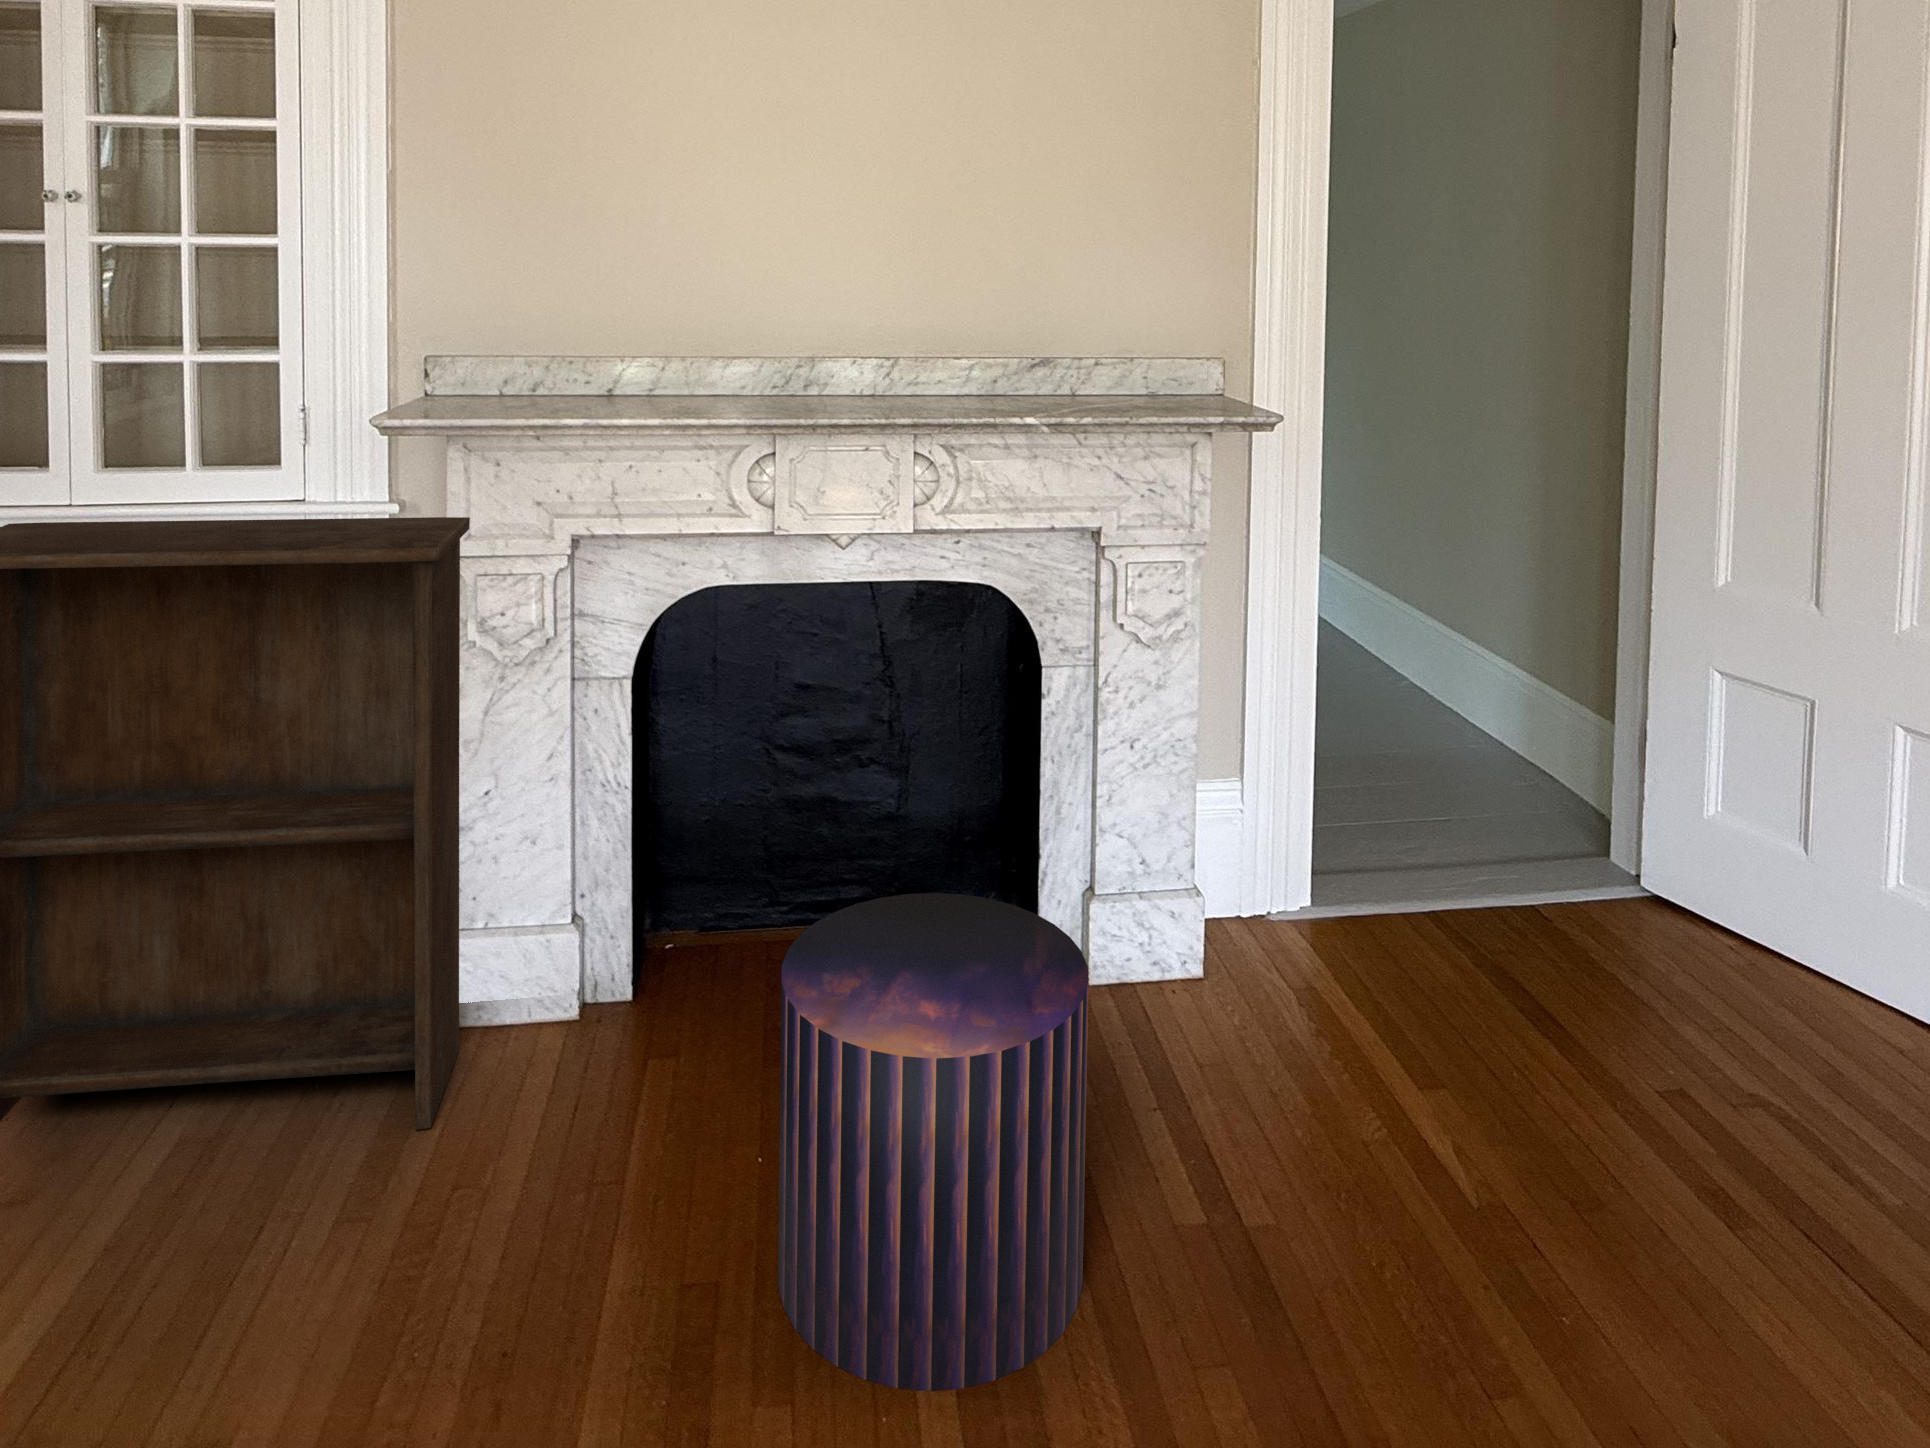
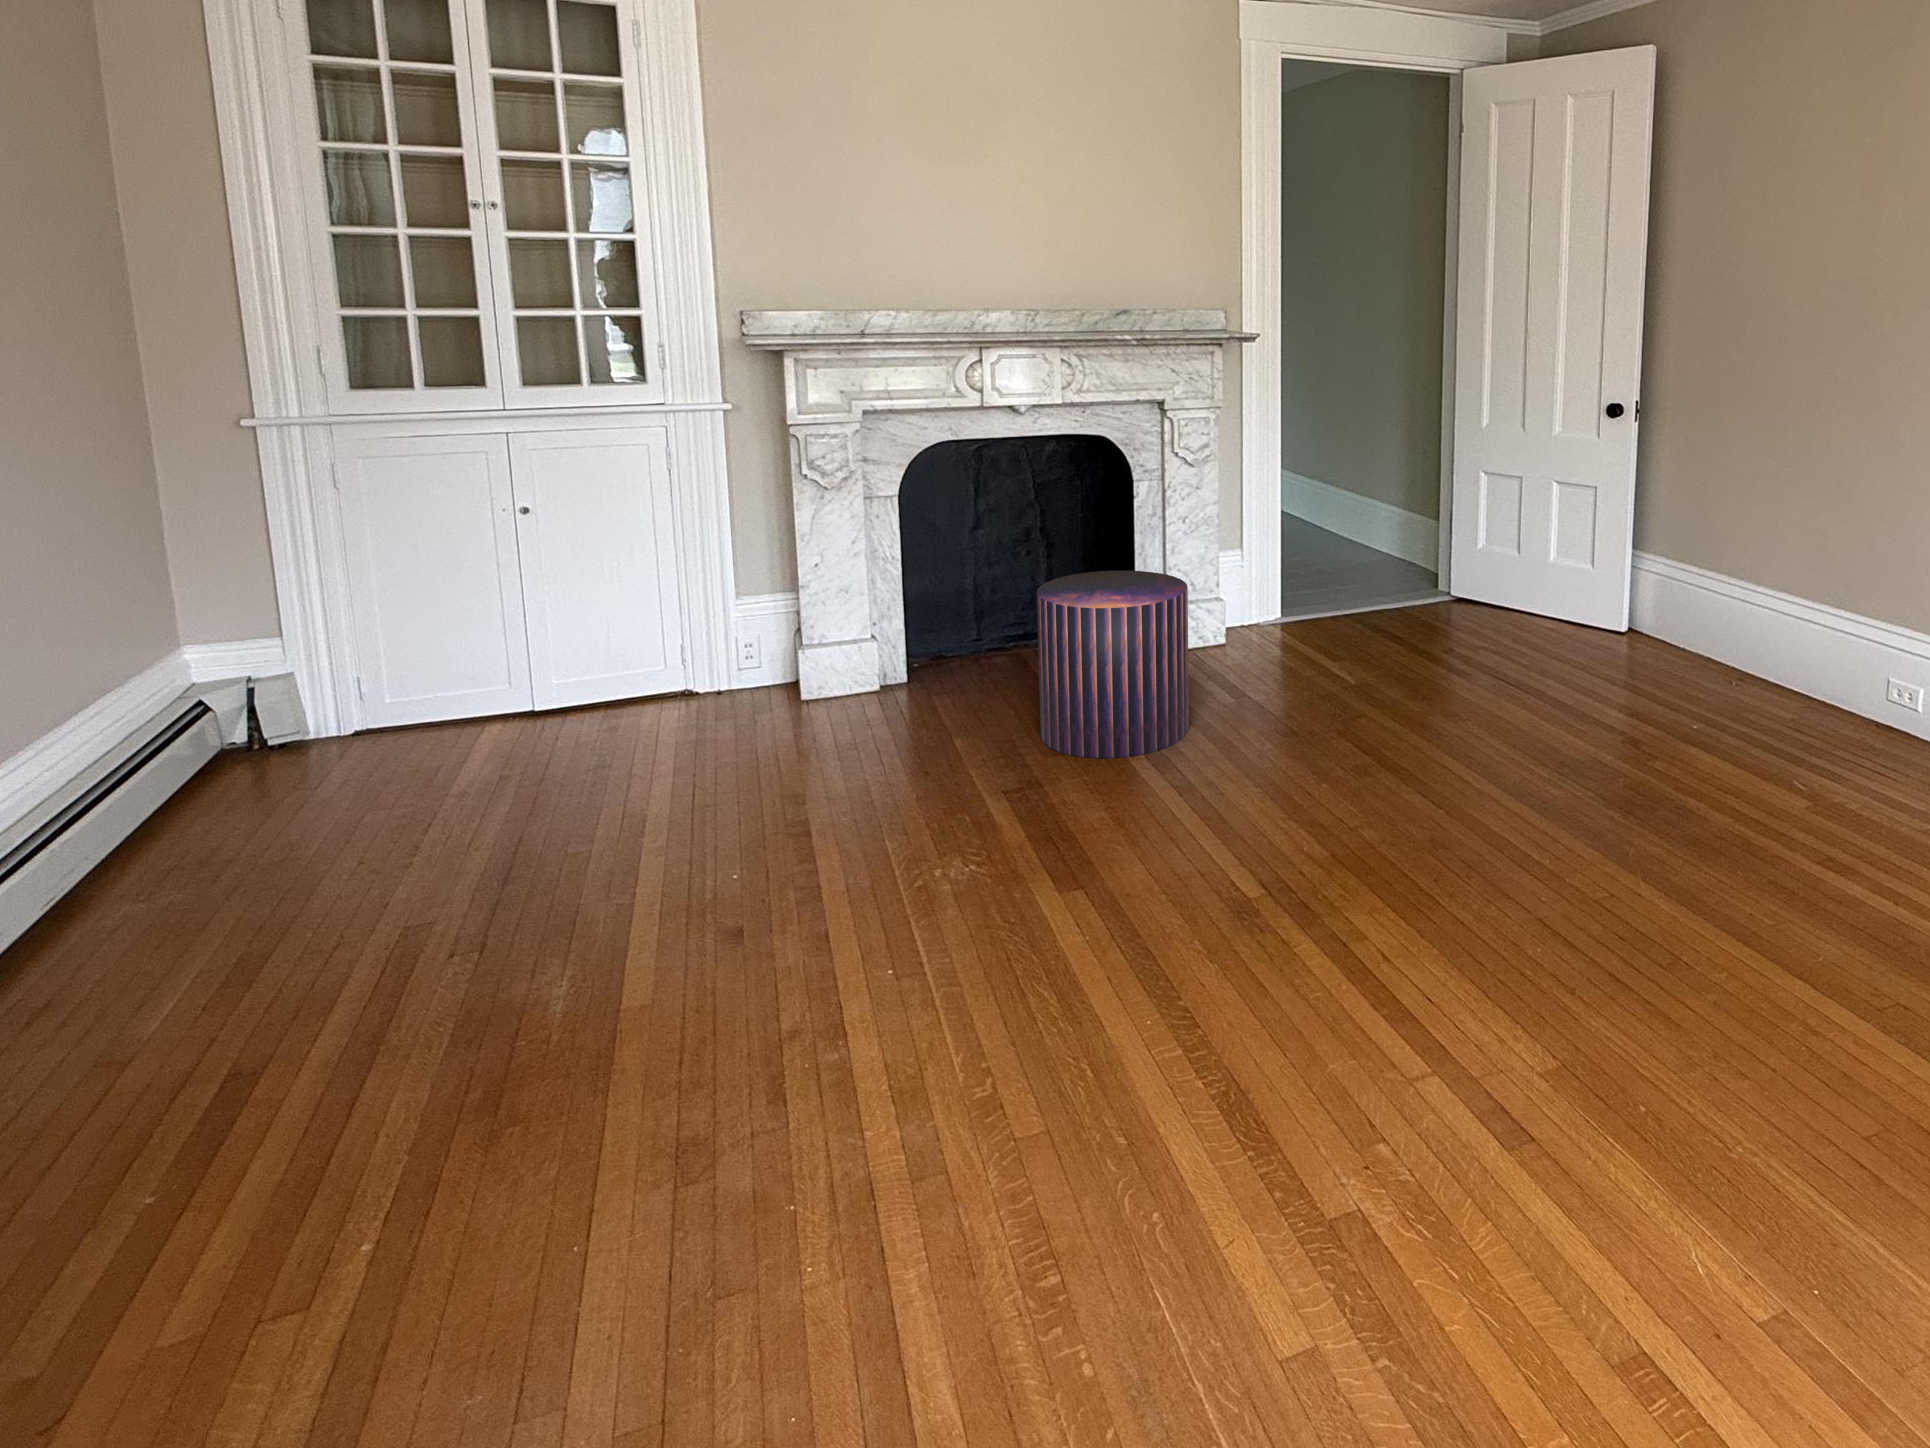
bookshelf: present [0,517,470,1130] -> none [494,400,824,770]

